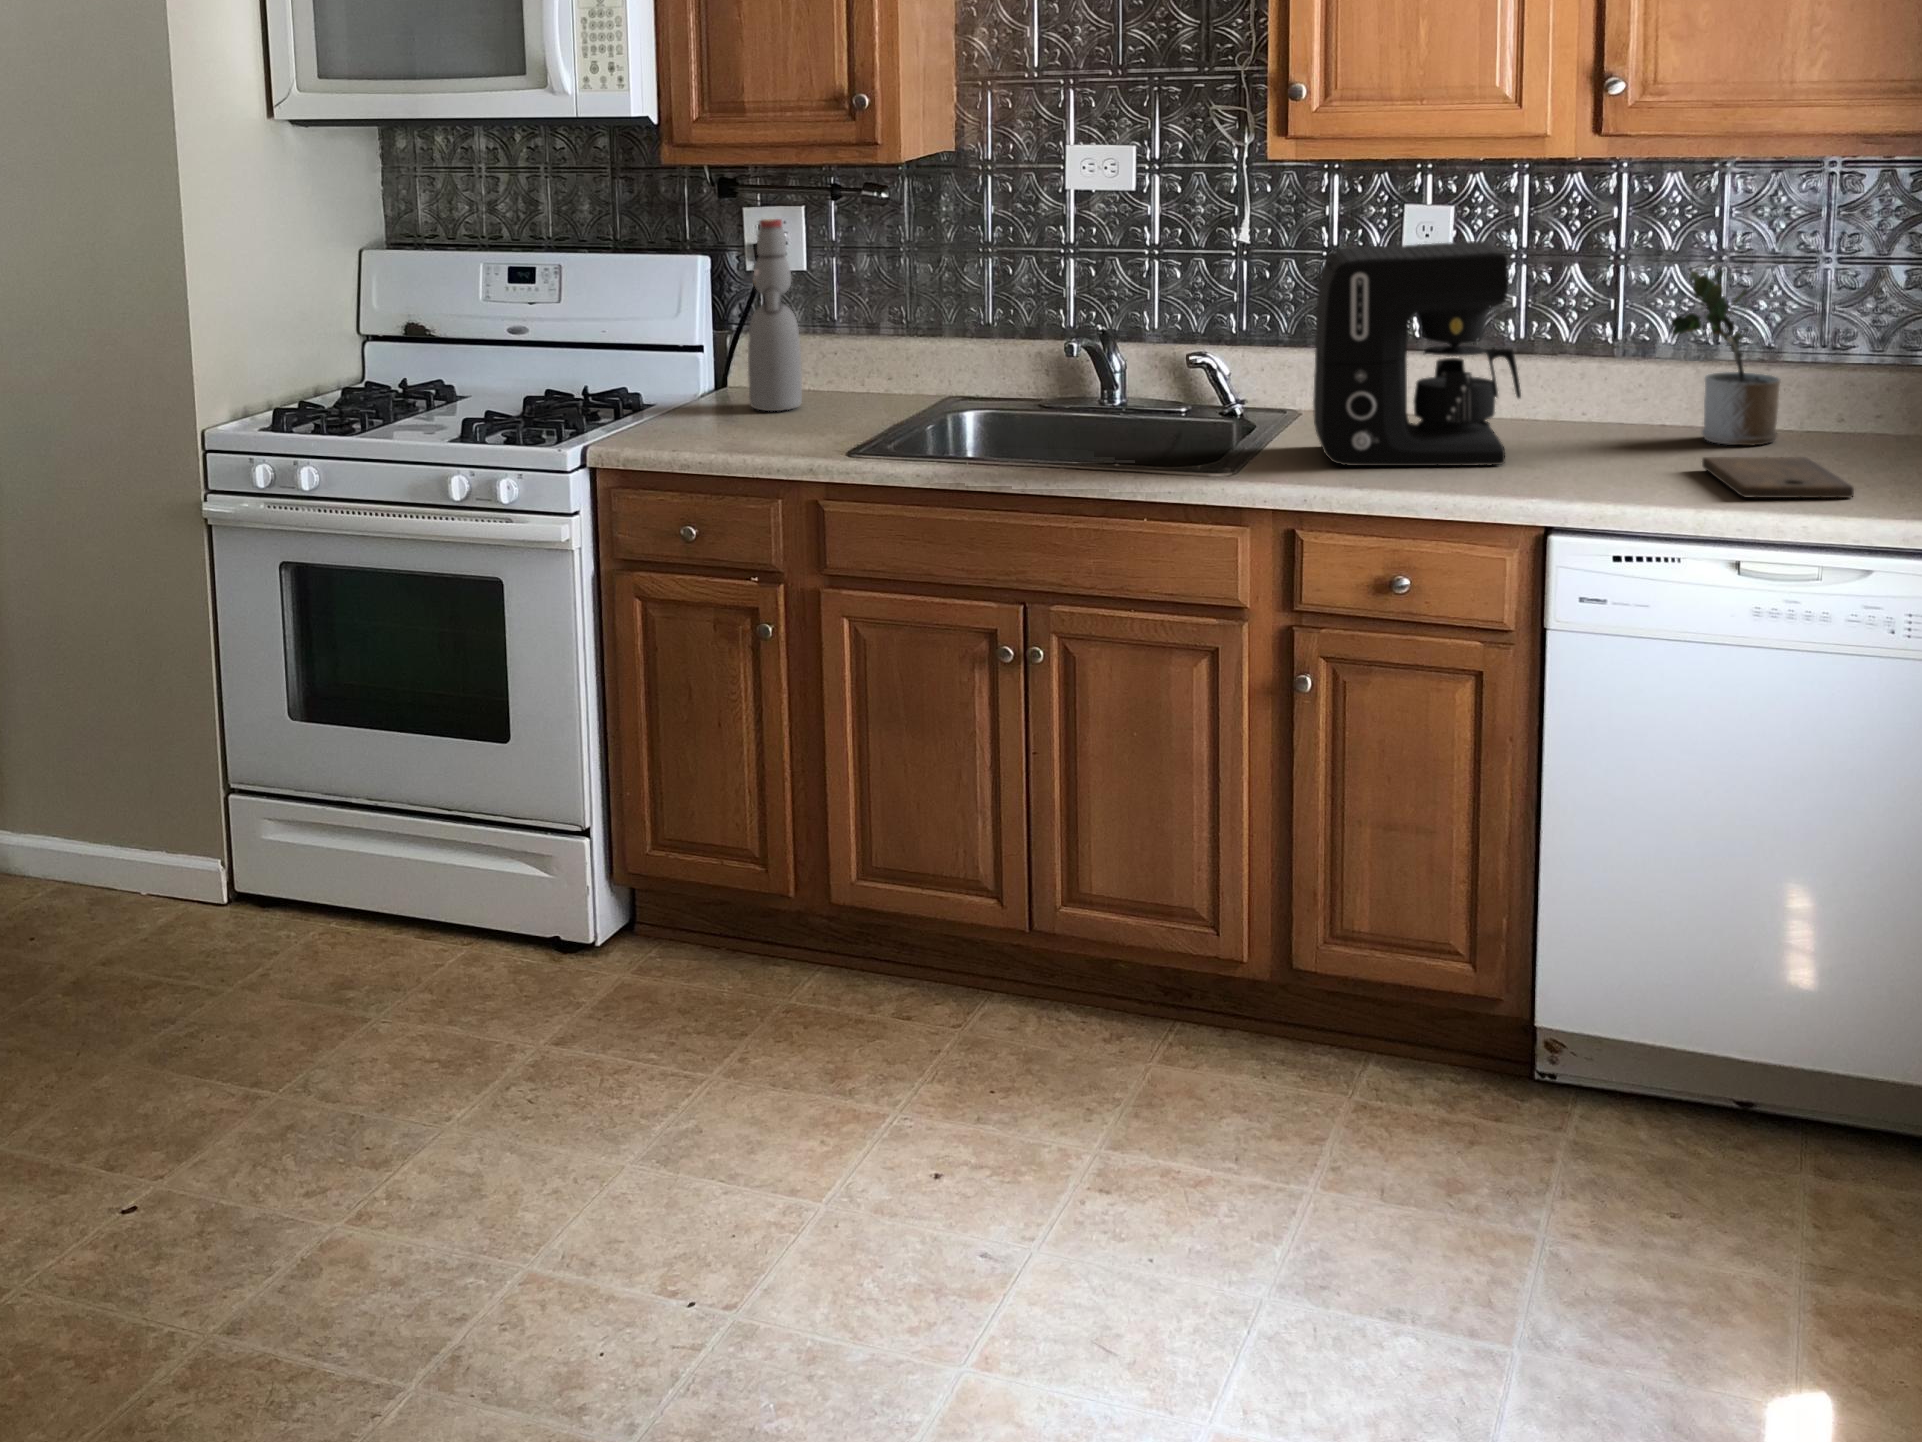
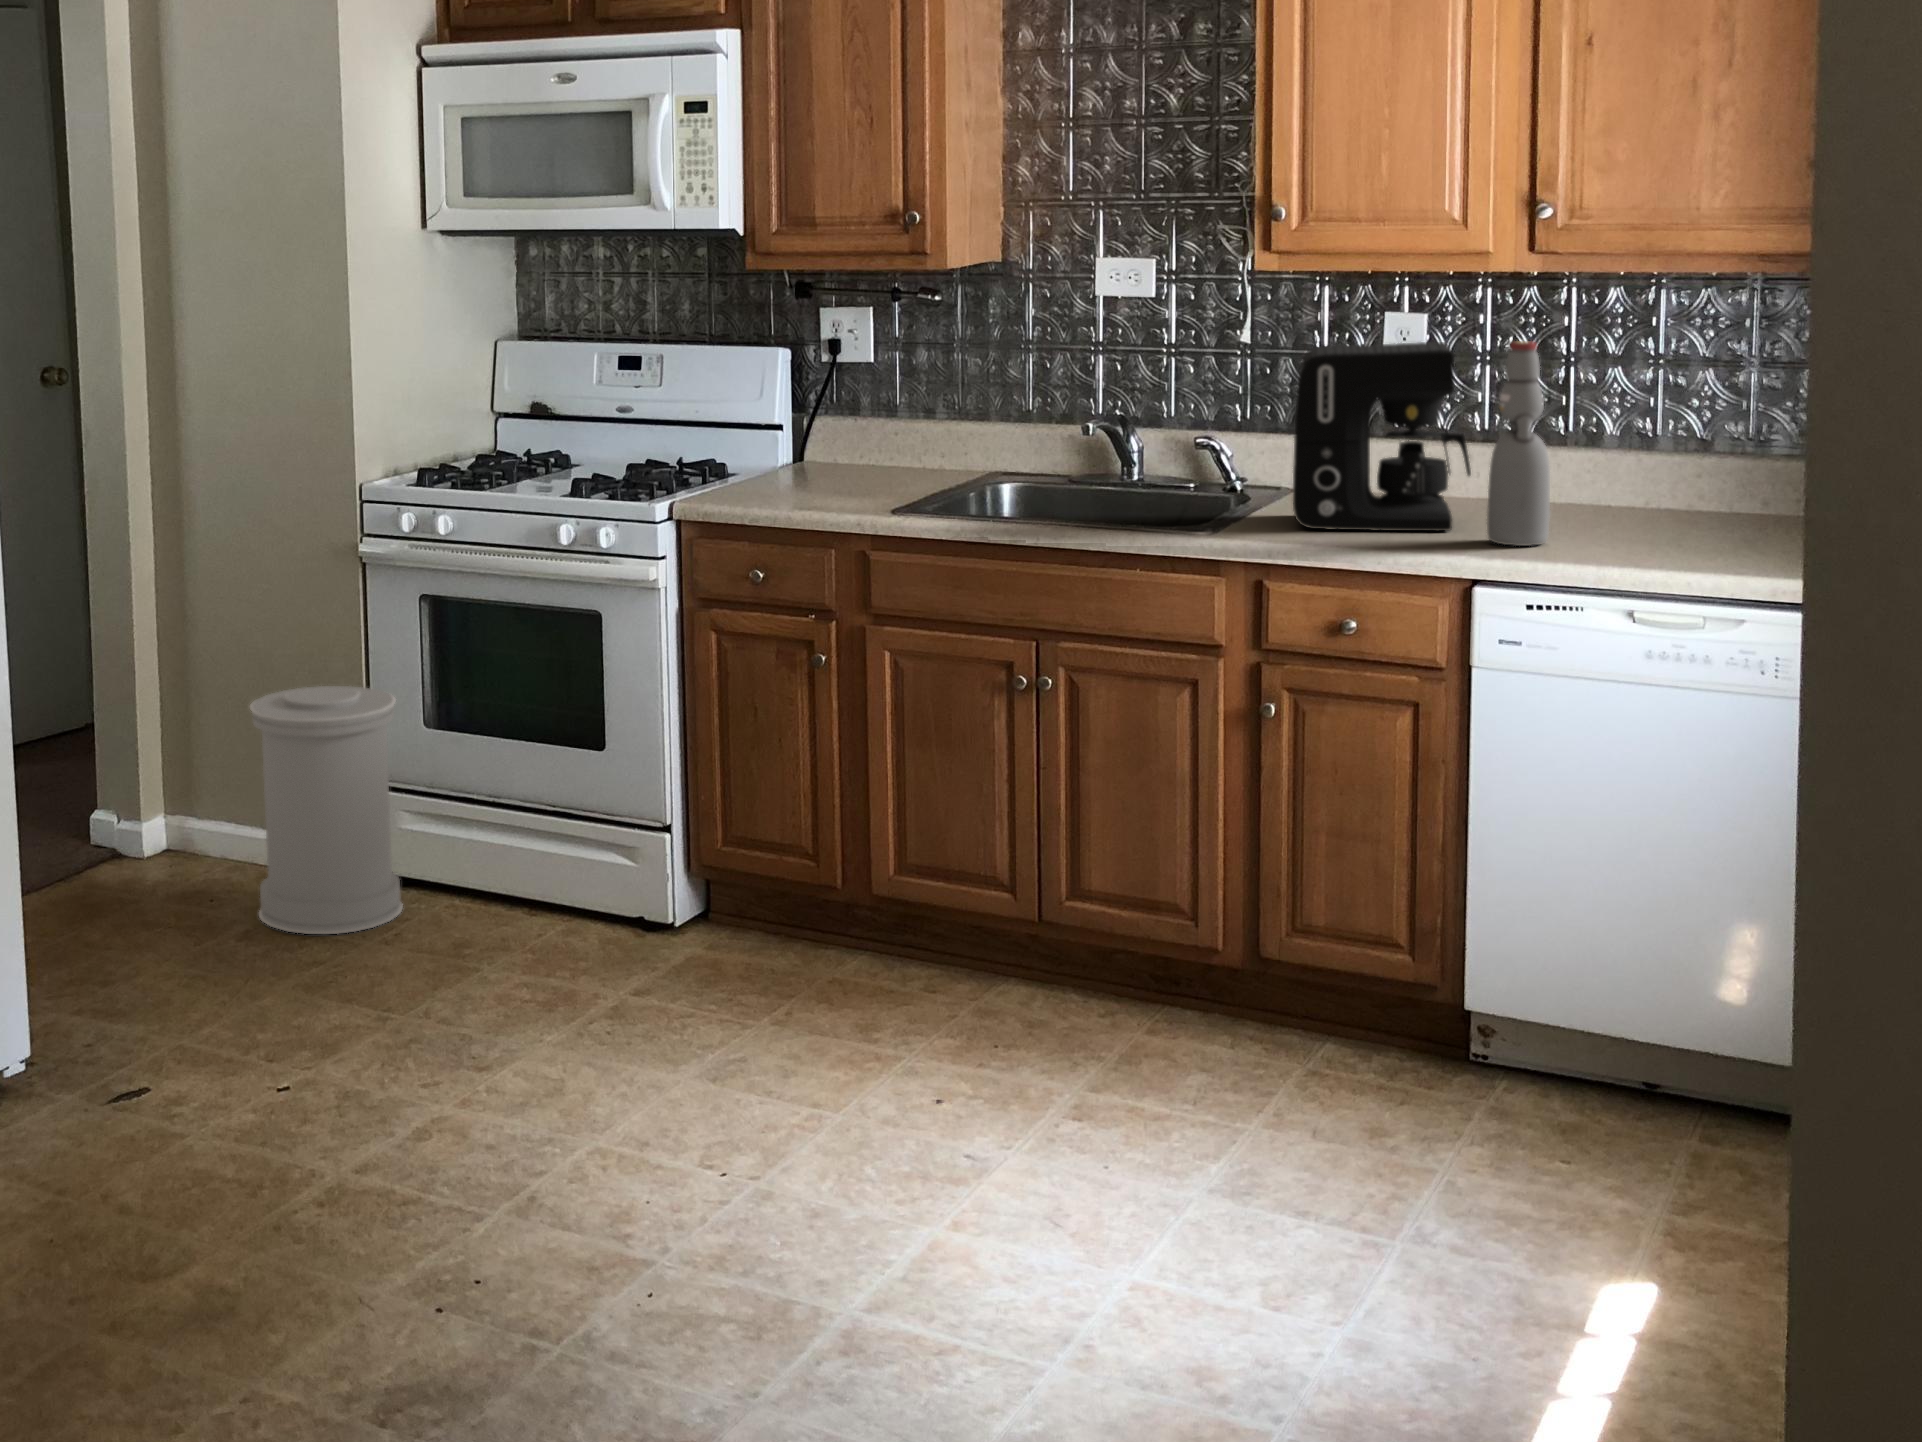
bottle: present [748,219,802,411] -> present [1487,341,1550,546]
potted plant: present [1672,269,1780,445] -> none [1607,369,1707,522]
cutting board: present [1702,457,1854,498] -> none [1623,527,1742,560]
trash can: none [72,676,269,982] -> present [250,686,403,934]

